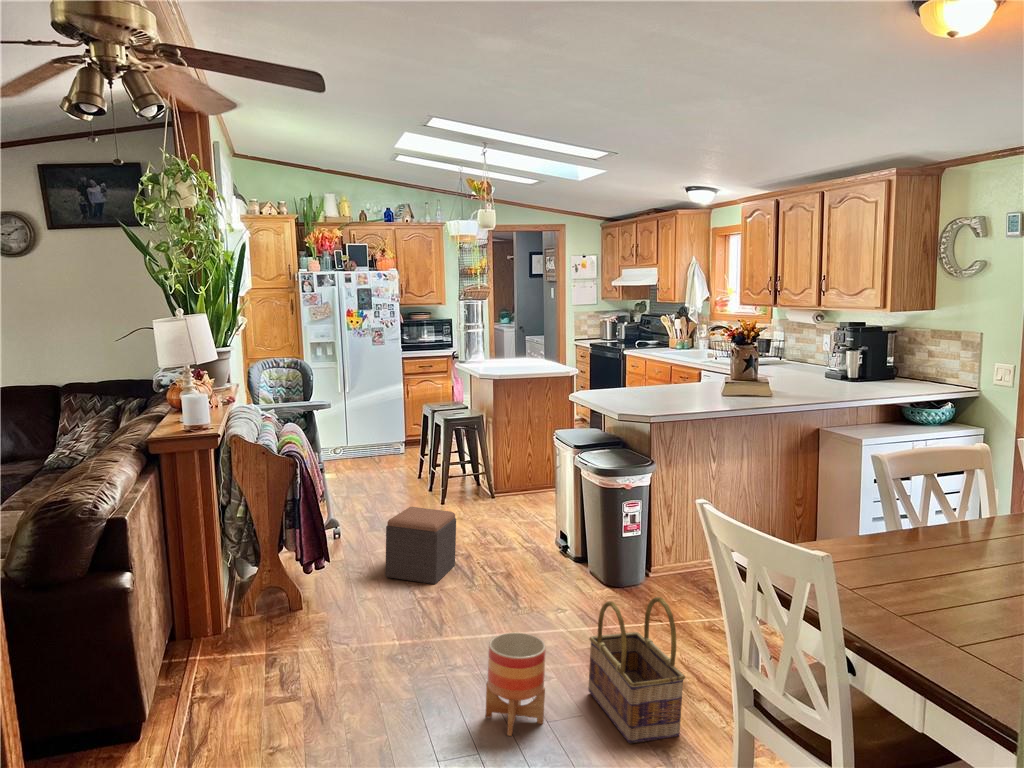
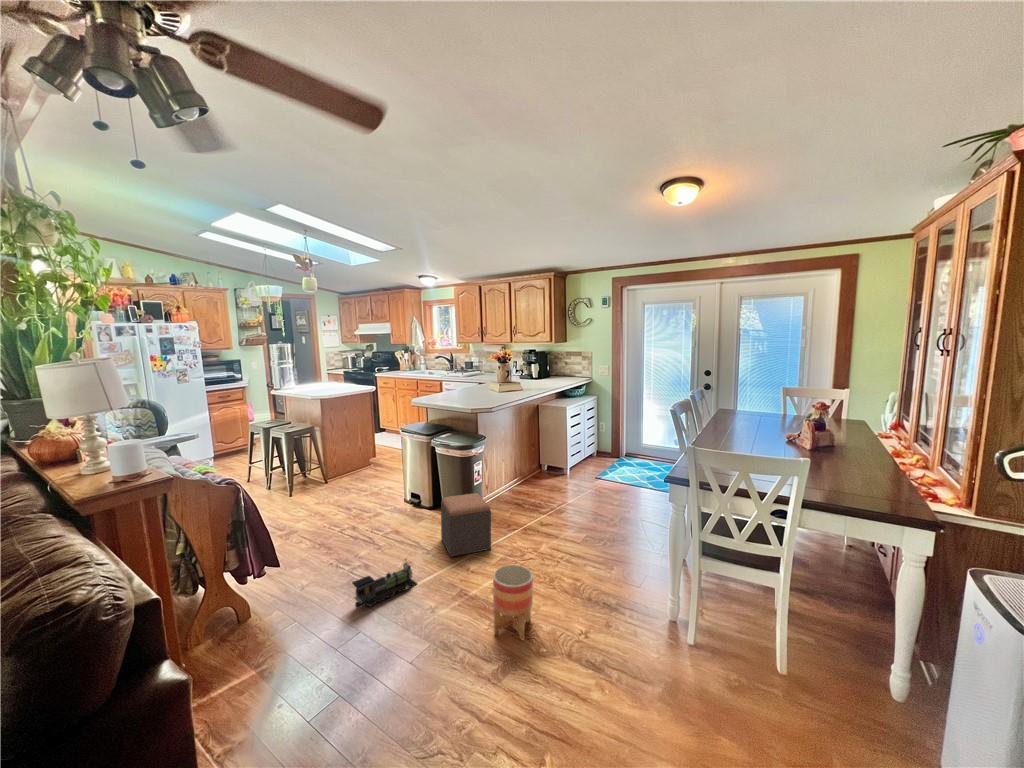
footstool: present [385,507,456,584] -> present [441,493,491,557]
toy train: none [383,596,467,640] -> present [352,559,417,609]
basket: present [588,597,685,743] -> none [530,514,603,609]

